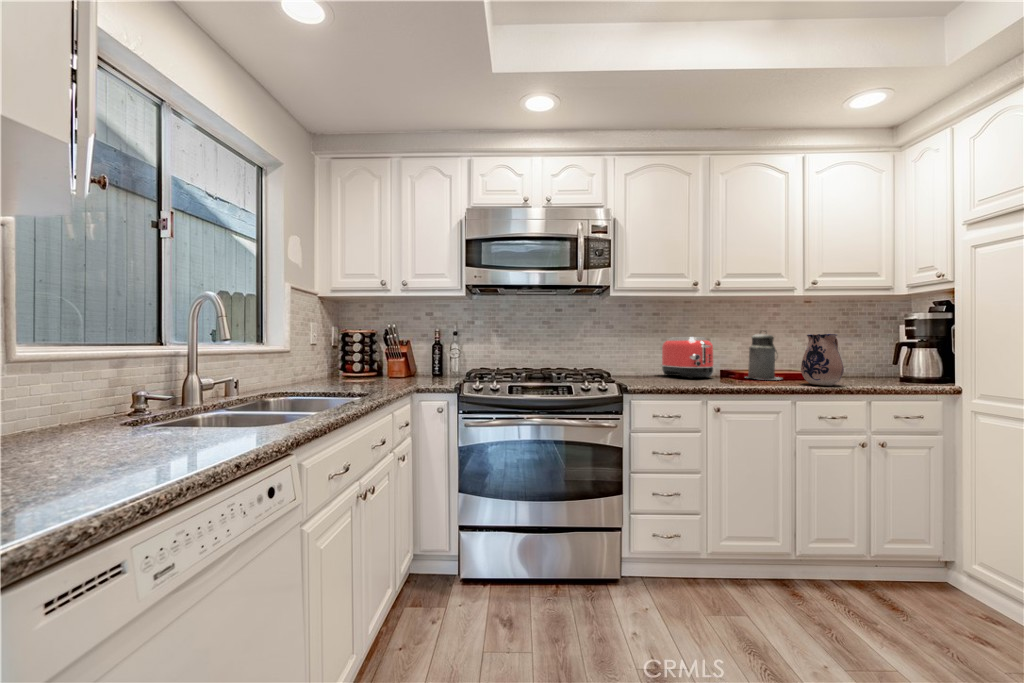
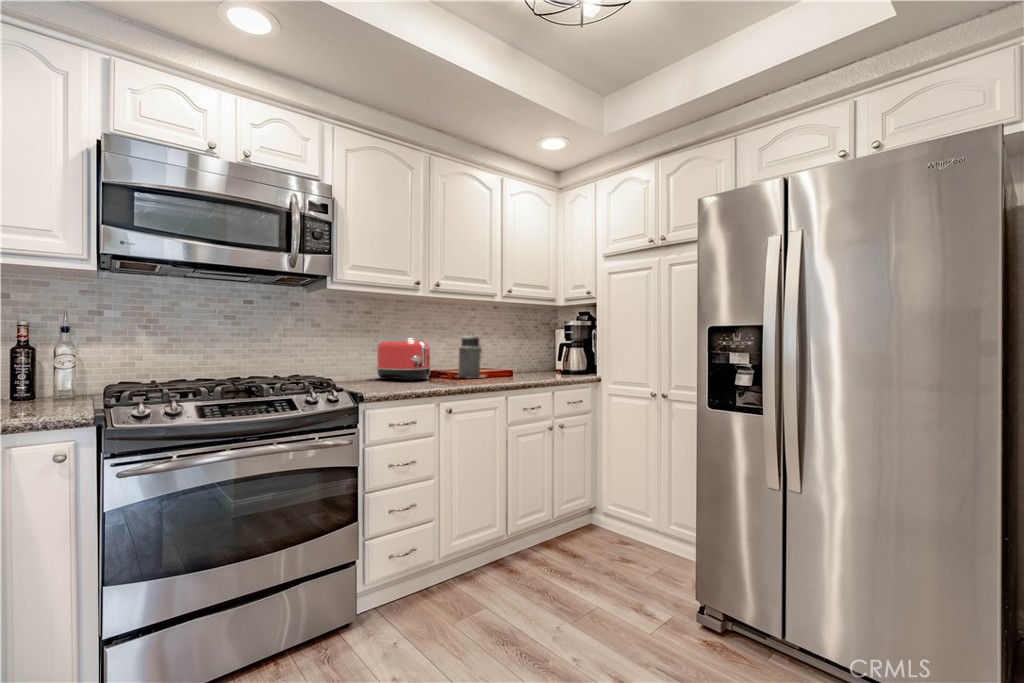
ceramic pitcher: present [801,334,844,386] -> none [505,336,536,380]

